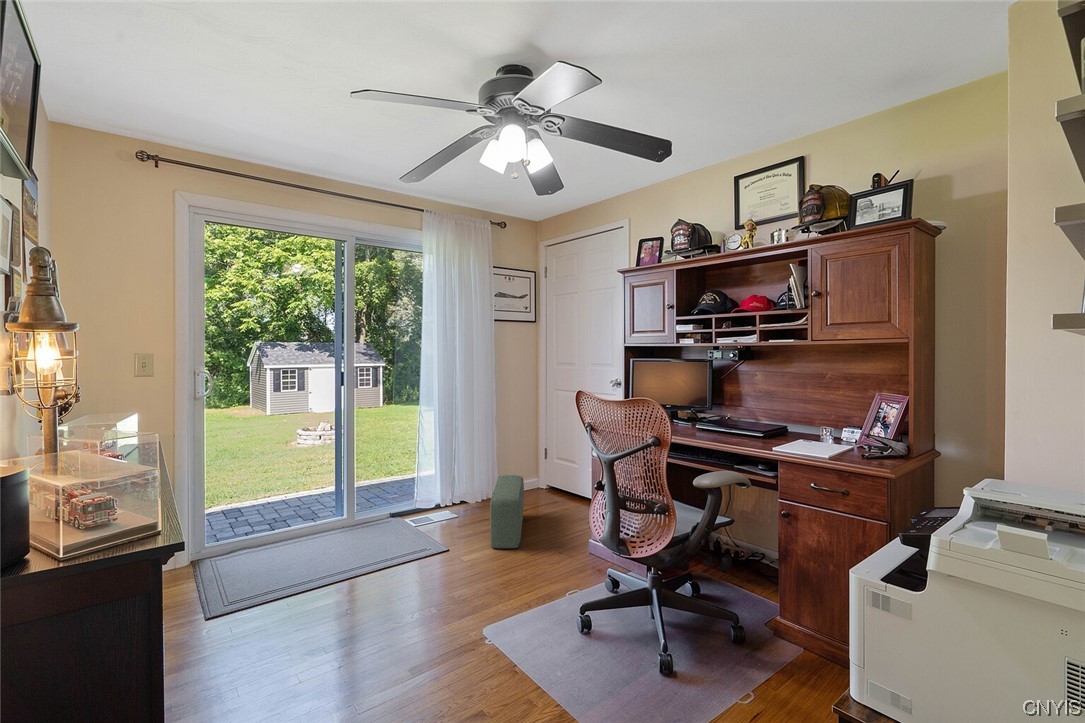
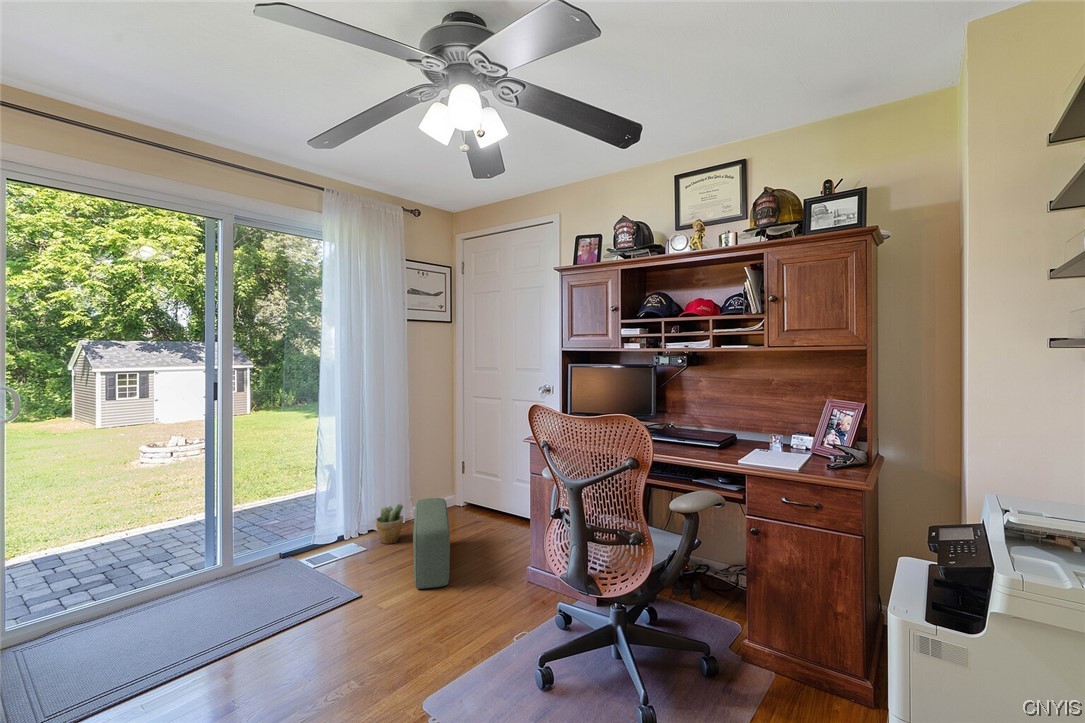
potted plant: none [465,479,489,513] -> present [375,504,403,544]

